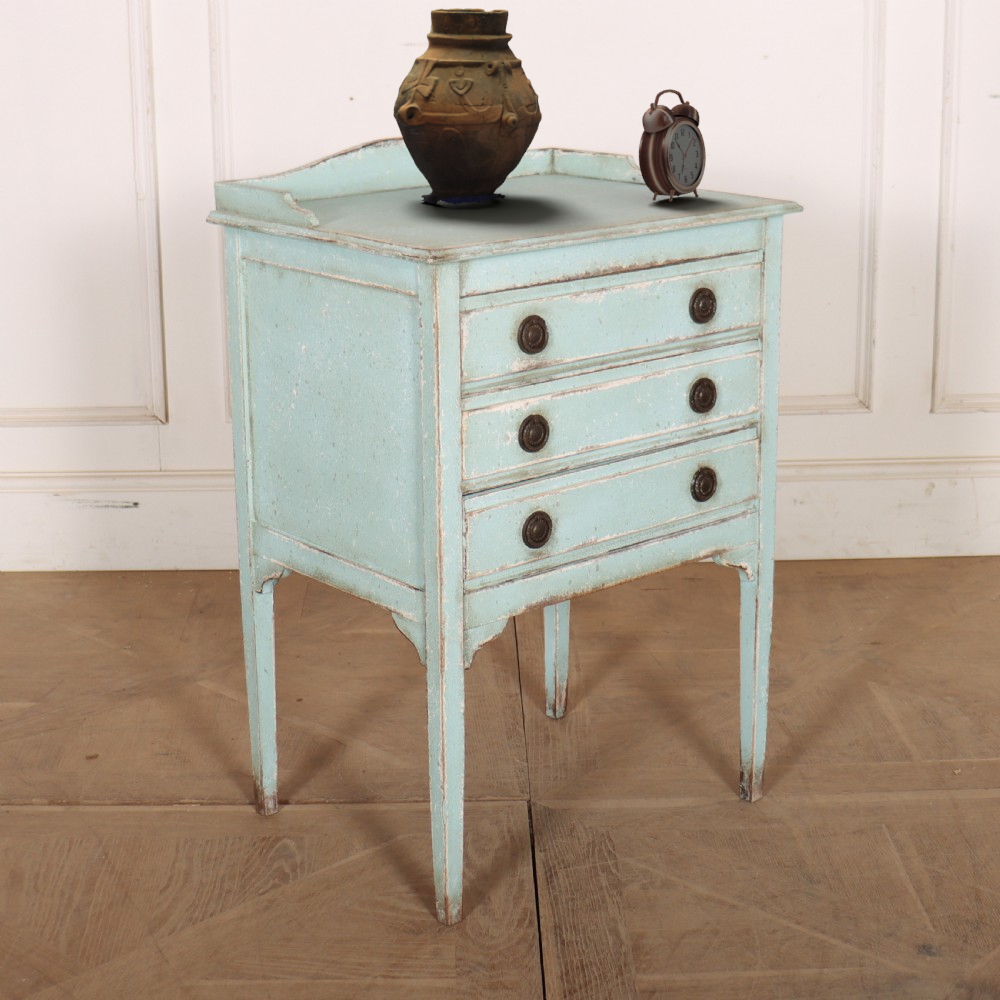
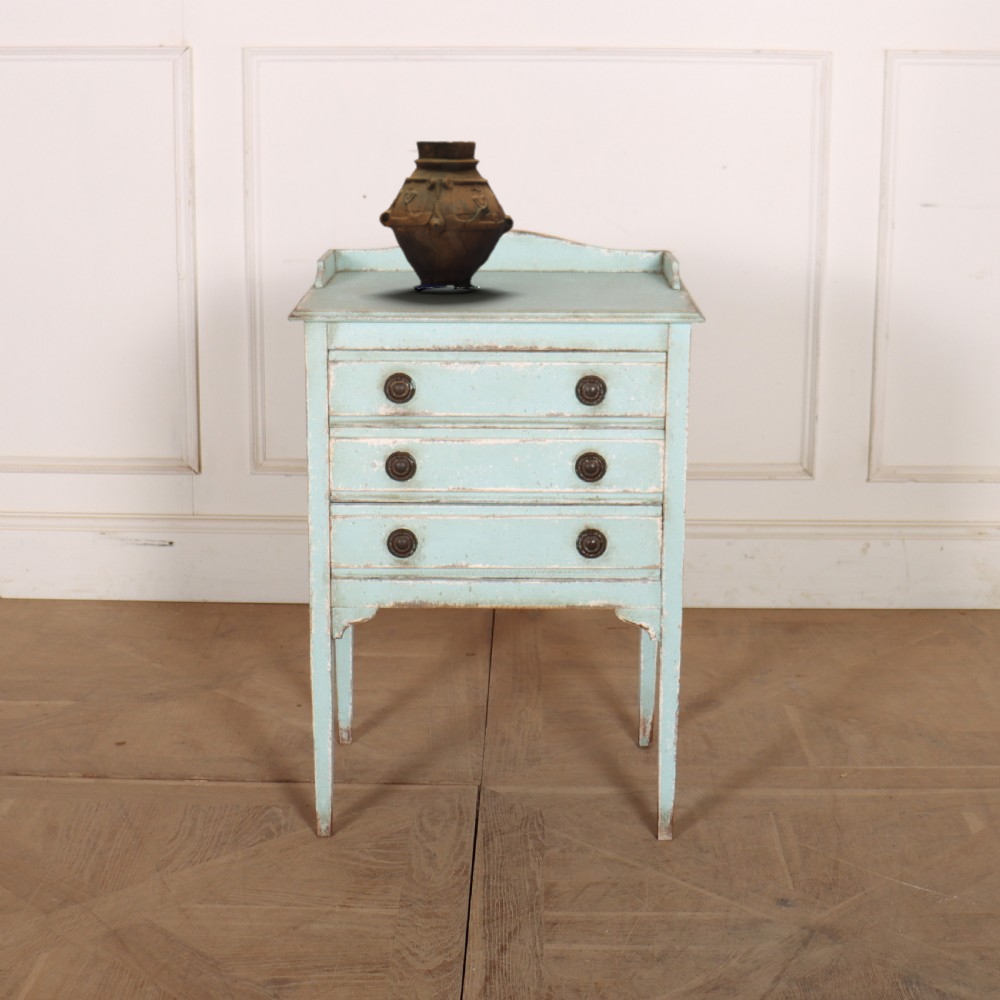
alarm clock: present [639,89,706,202] -> none [568,209,636,302]

